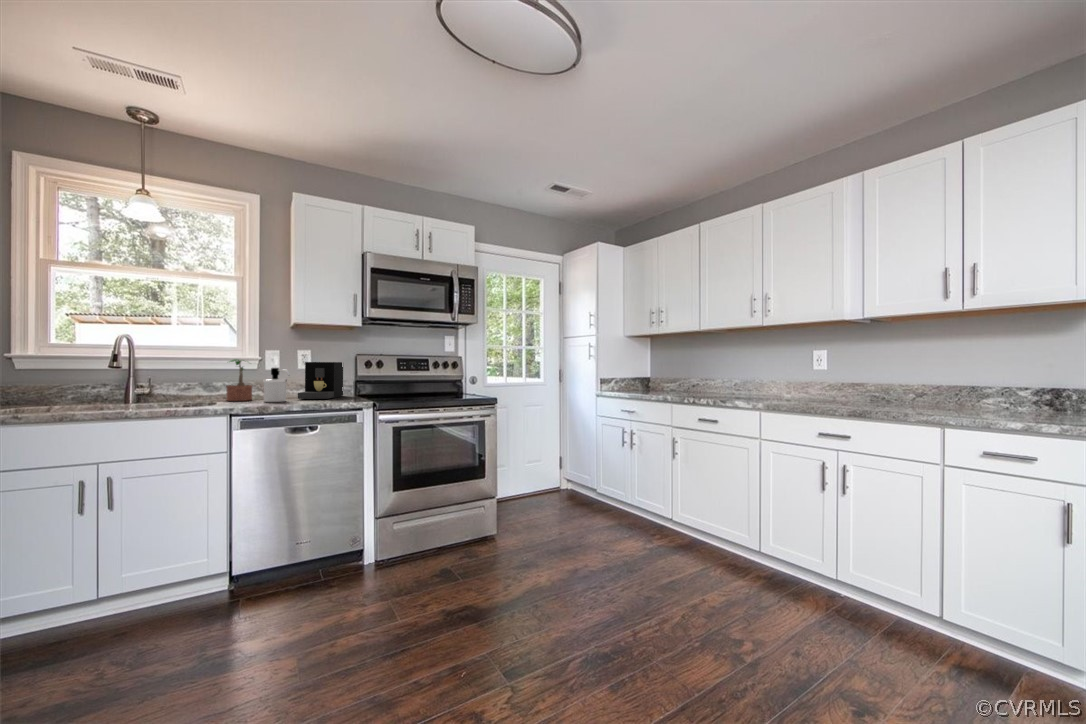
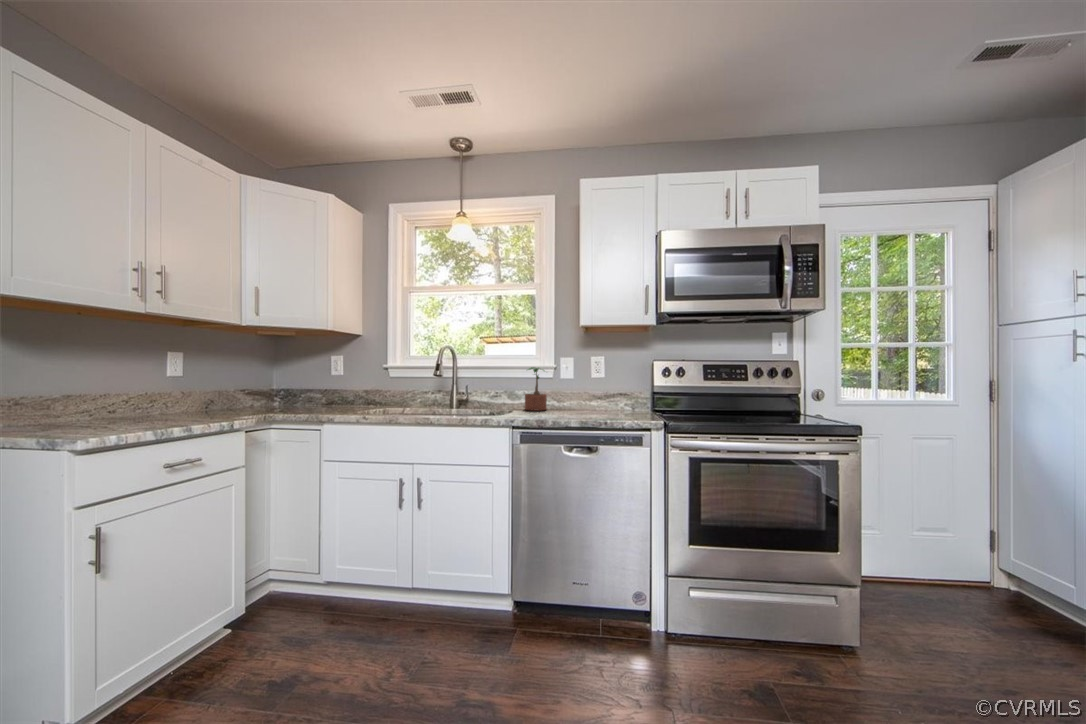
coffee maker: present [298,362,343,399] -> none [587,370,638,413]
soap dispenser: present [263,368,290,402] -> none [551,376,575,414]

